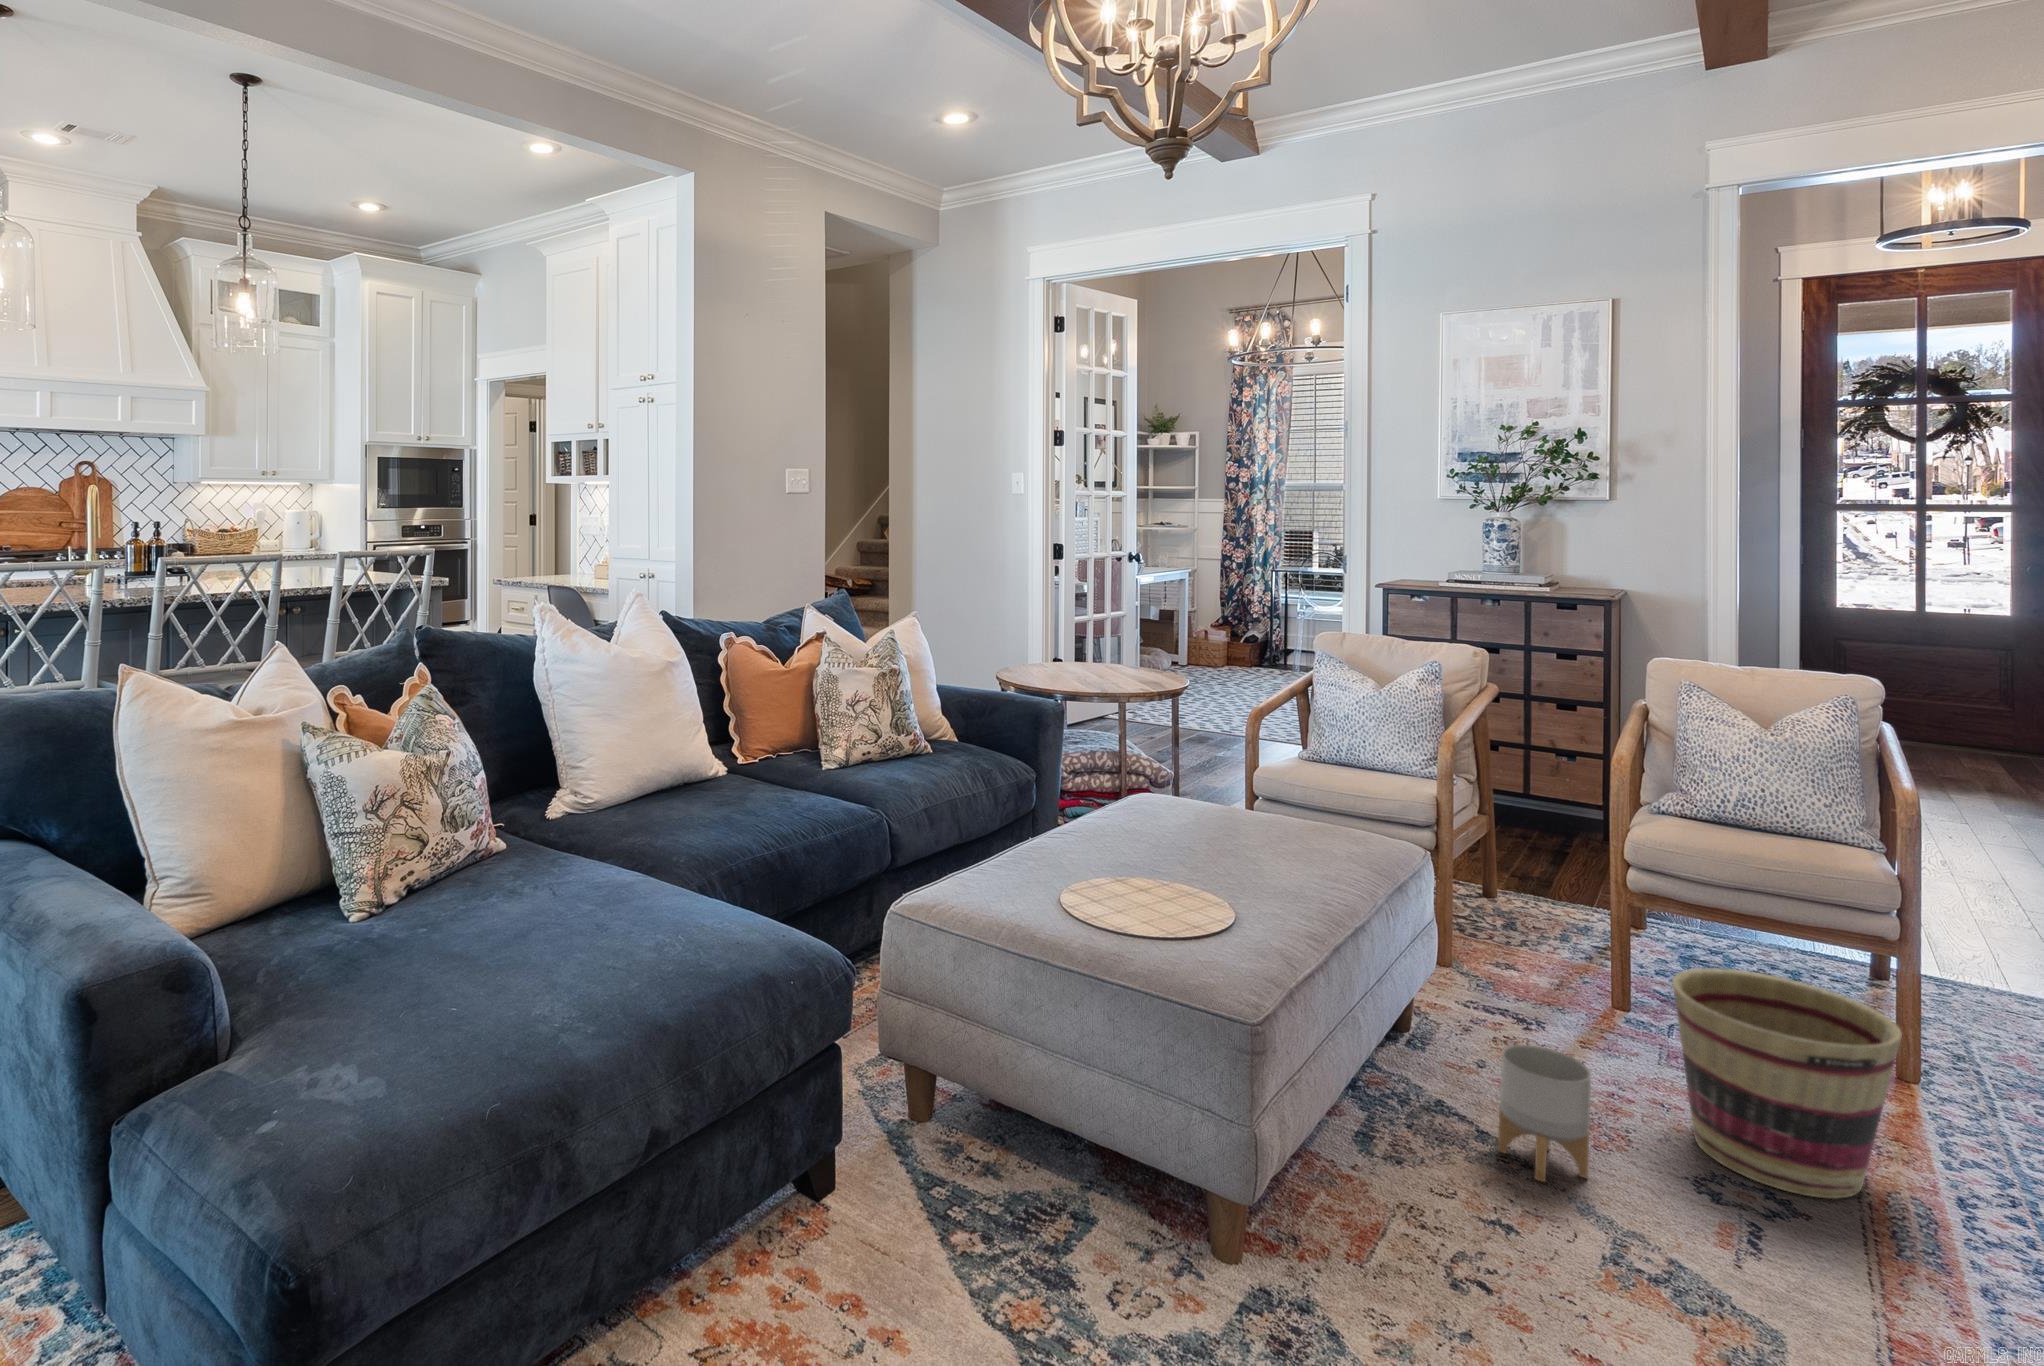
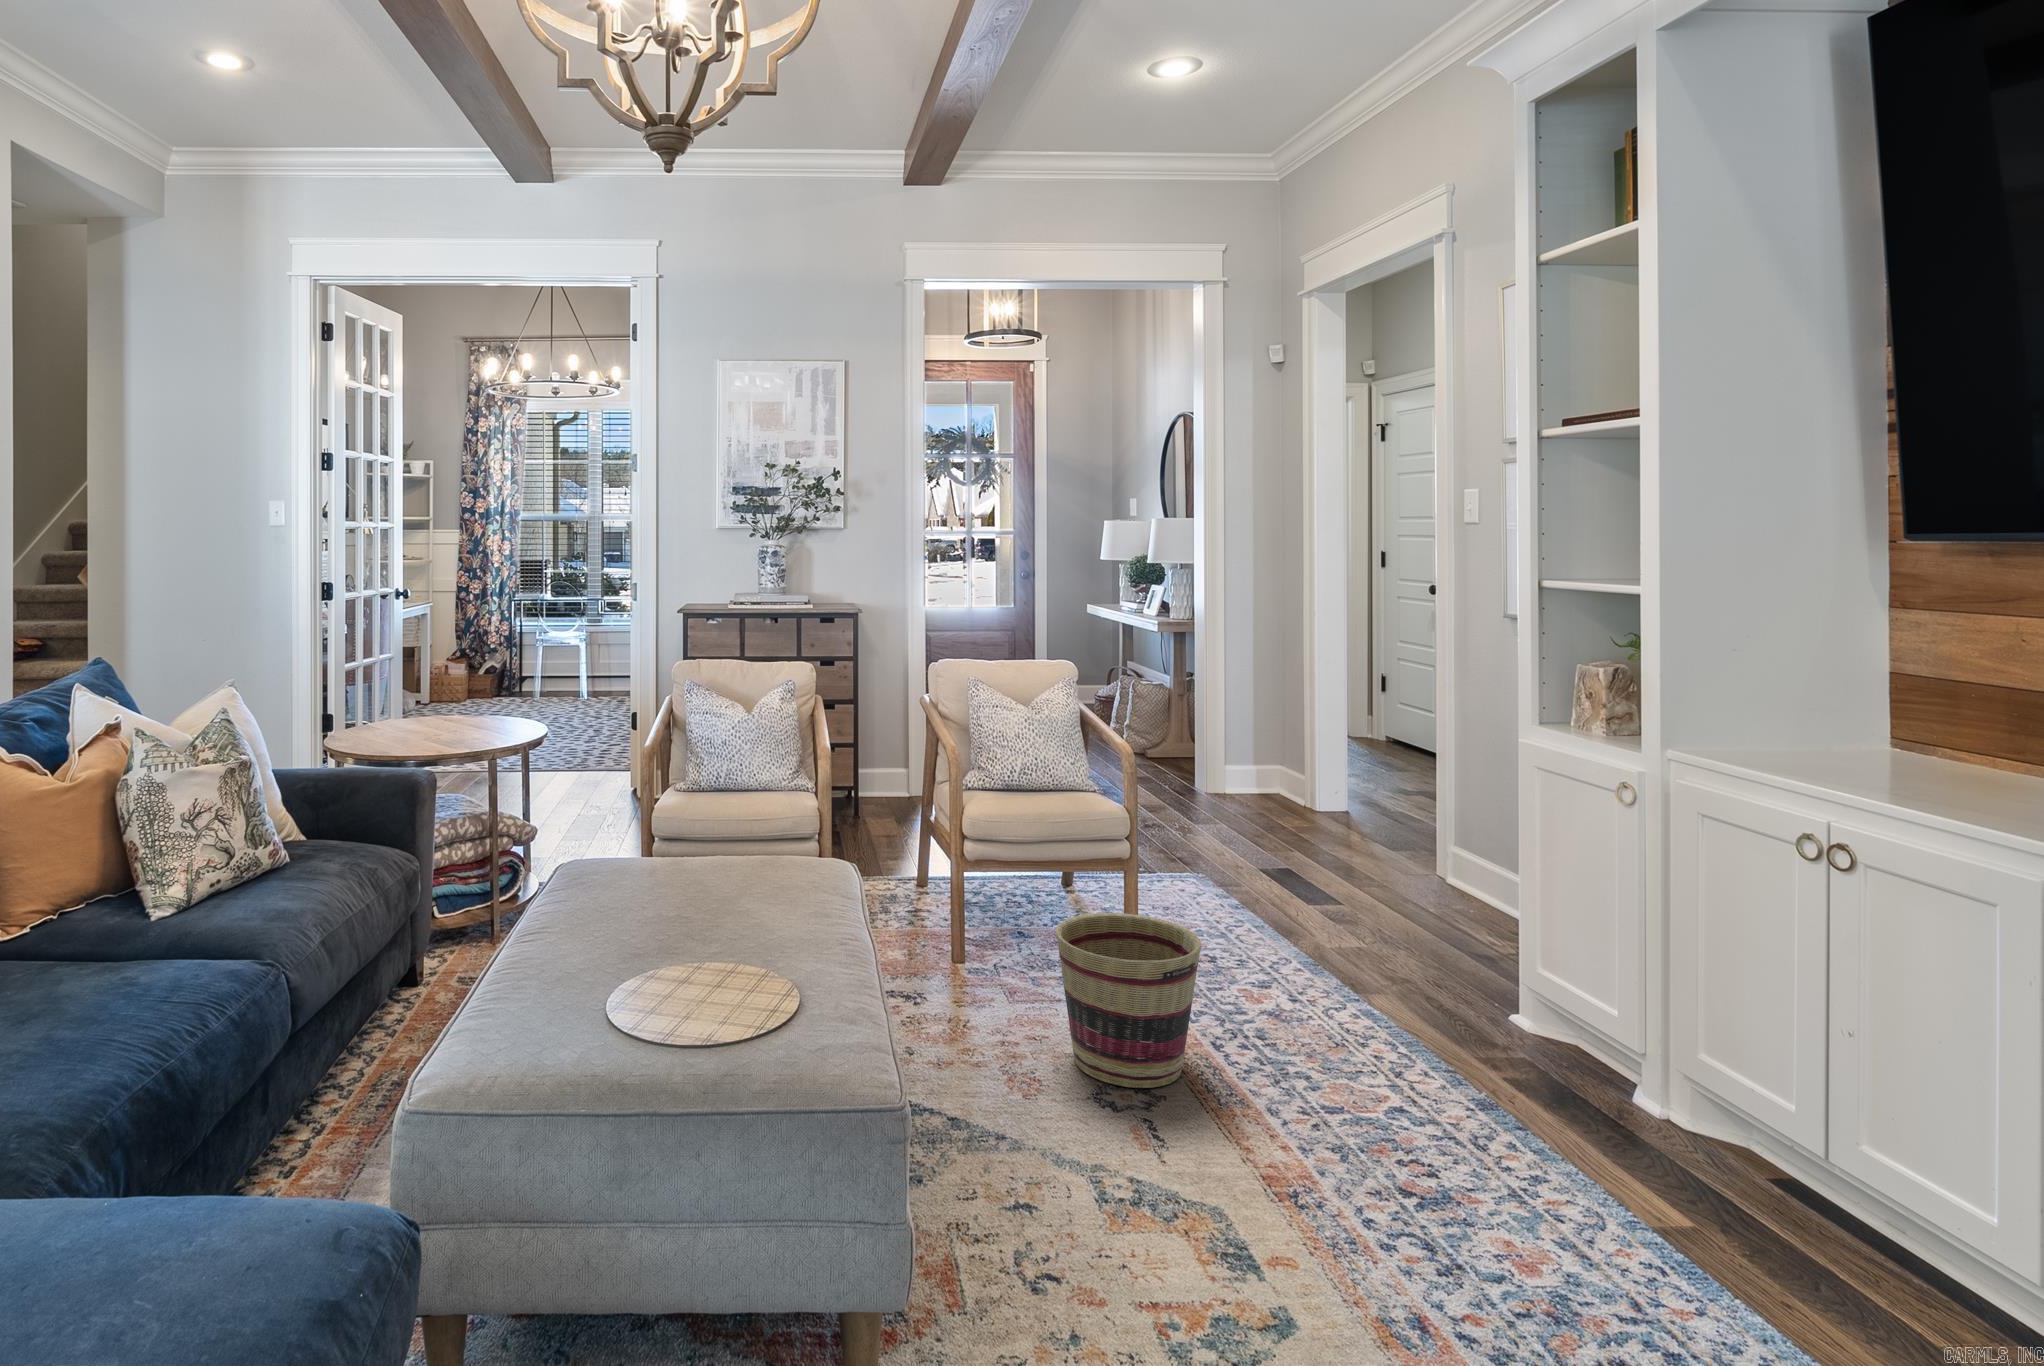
planter: present [1498,1045,1591,1182] -> none [976,1026,1045,1152]

